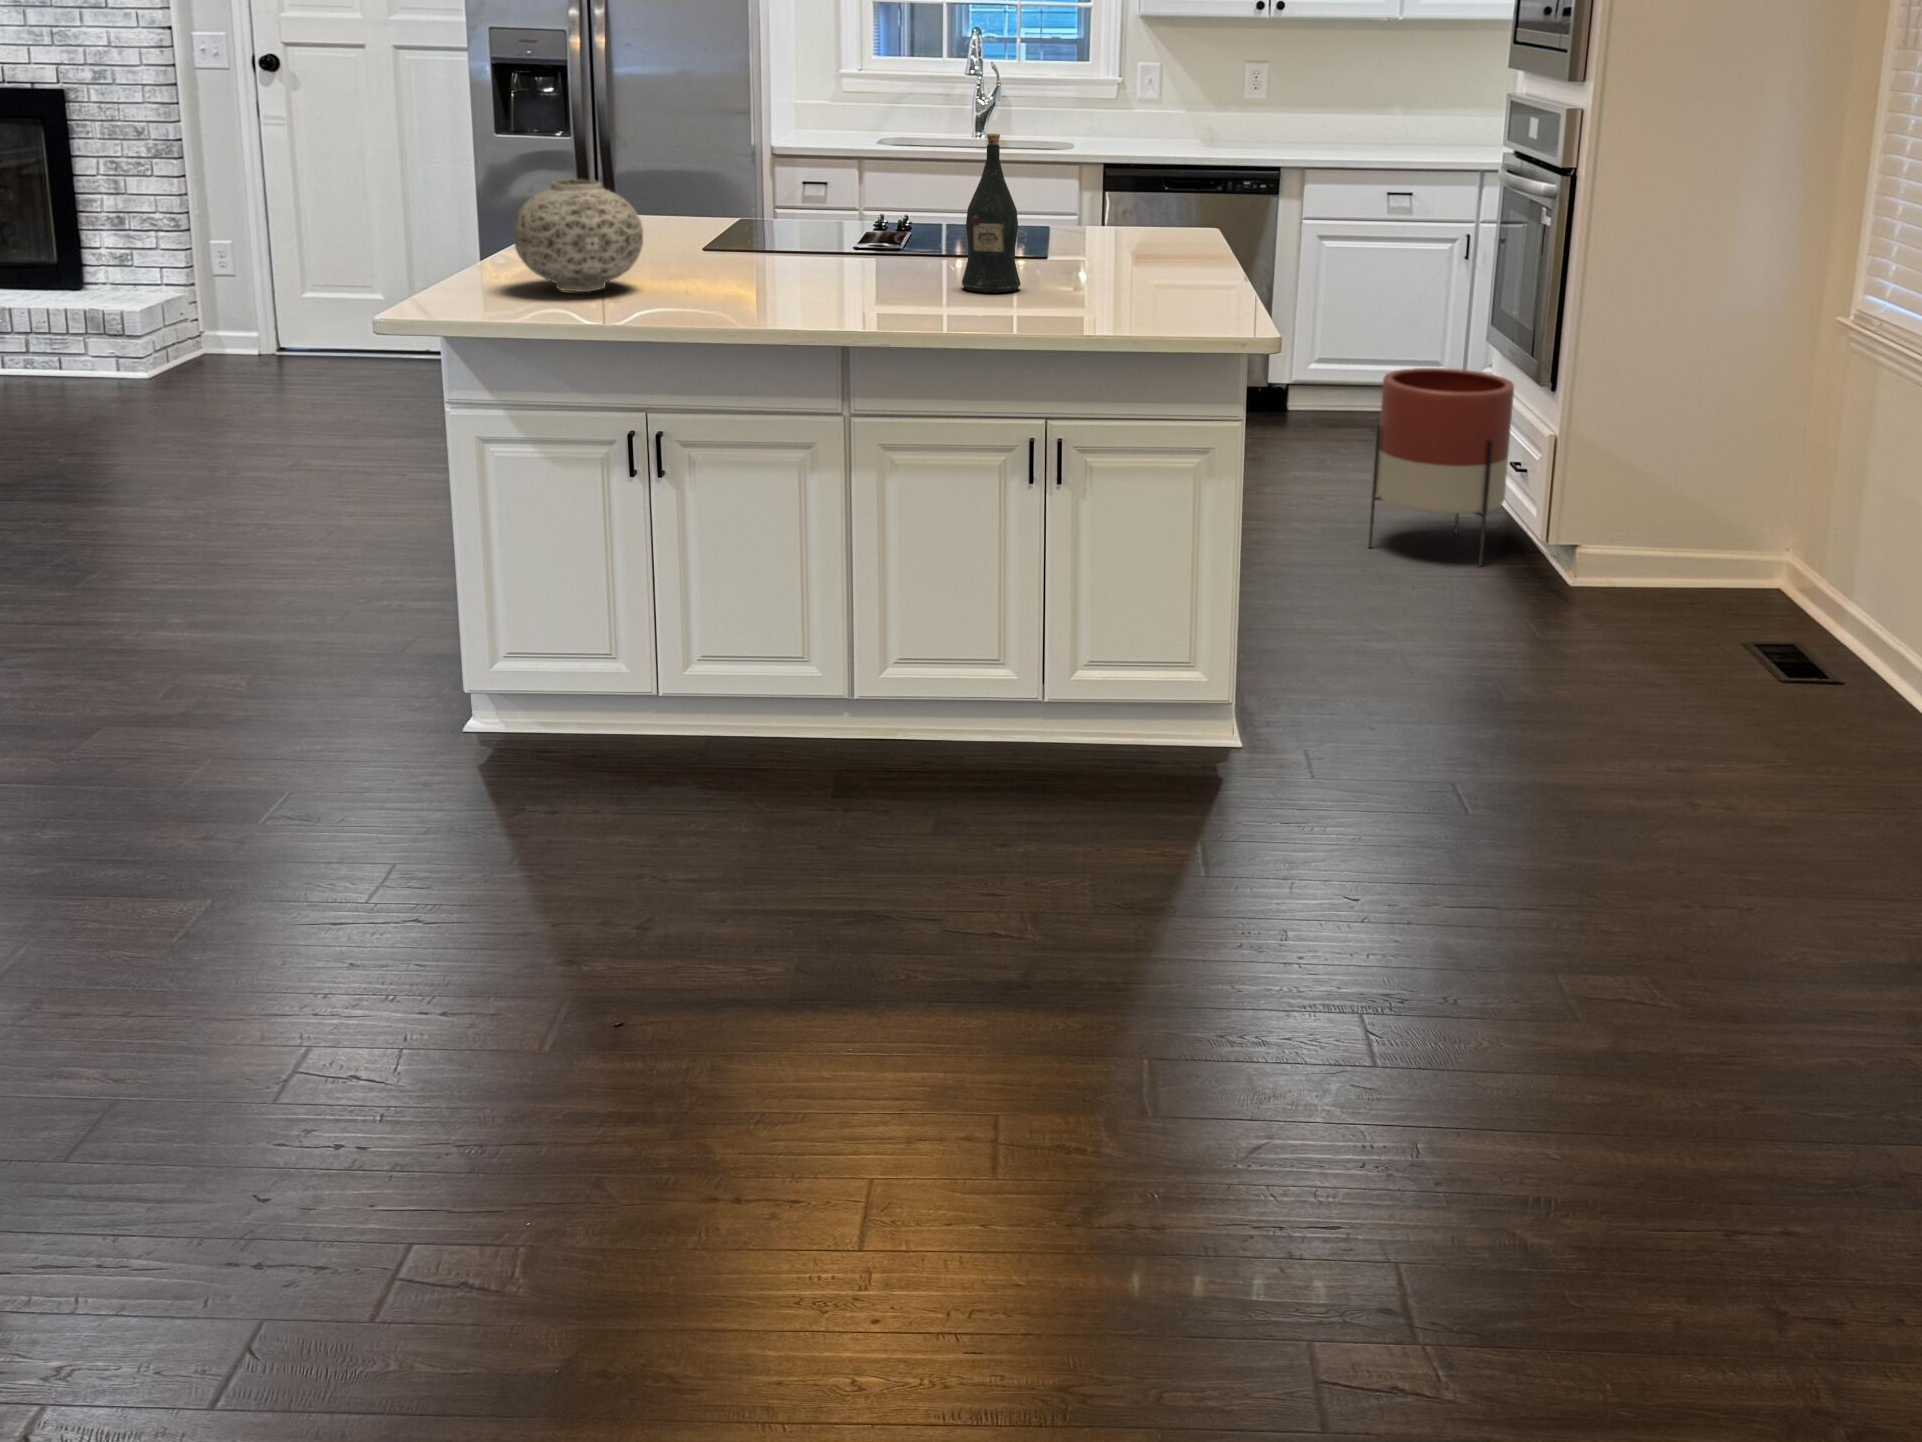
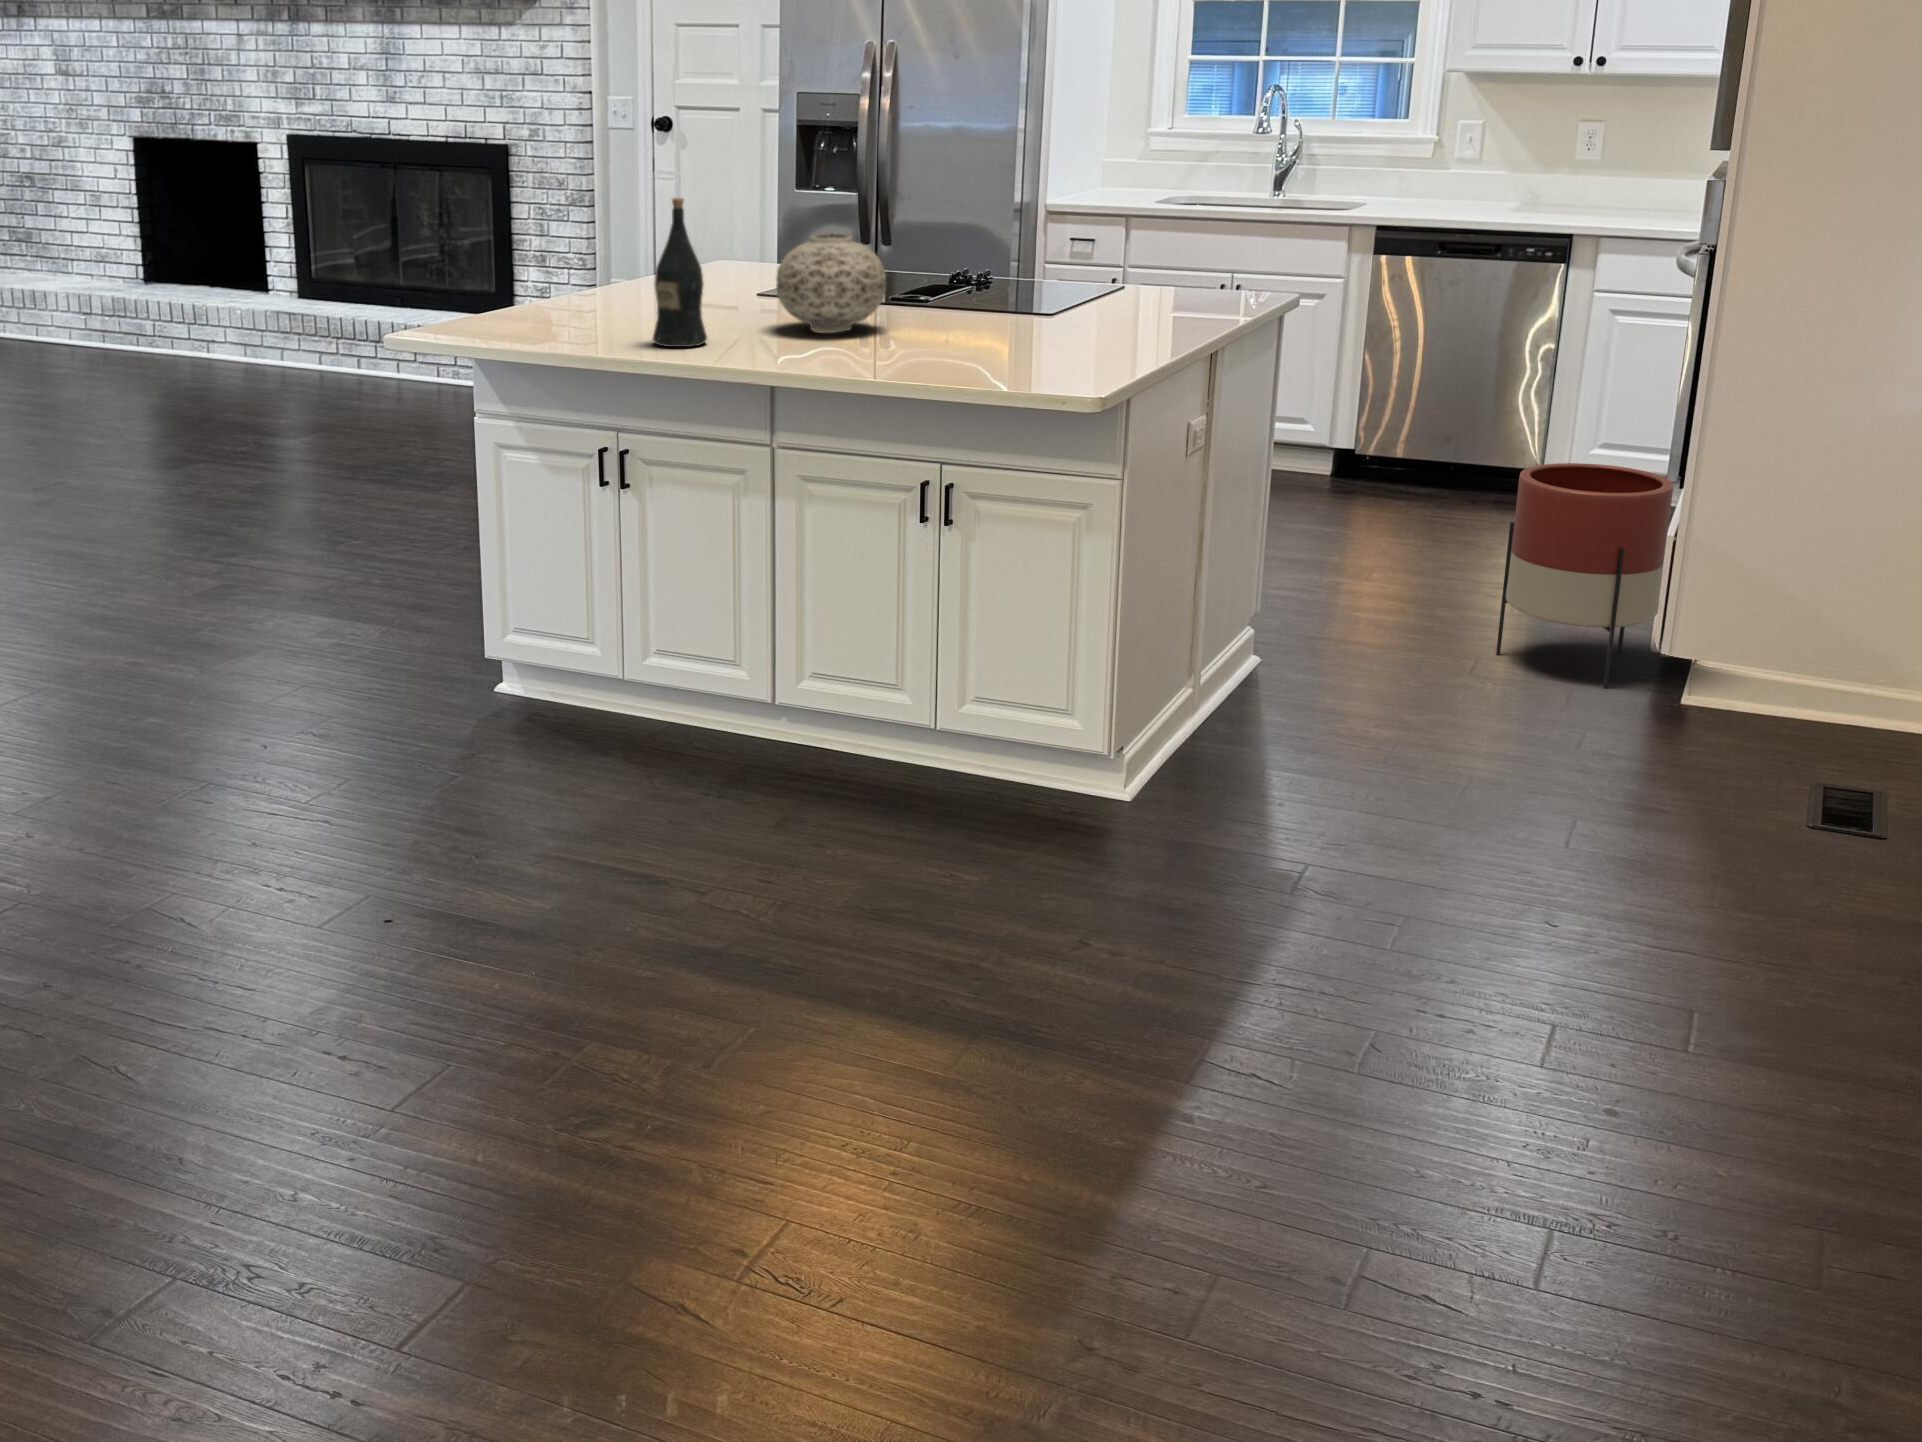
wine bottle: present [962,134,1020,292] -> present [652,198,707,347]
vase: present [513,179,643,292] -> present [776,233,886,333]

